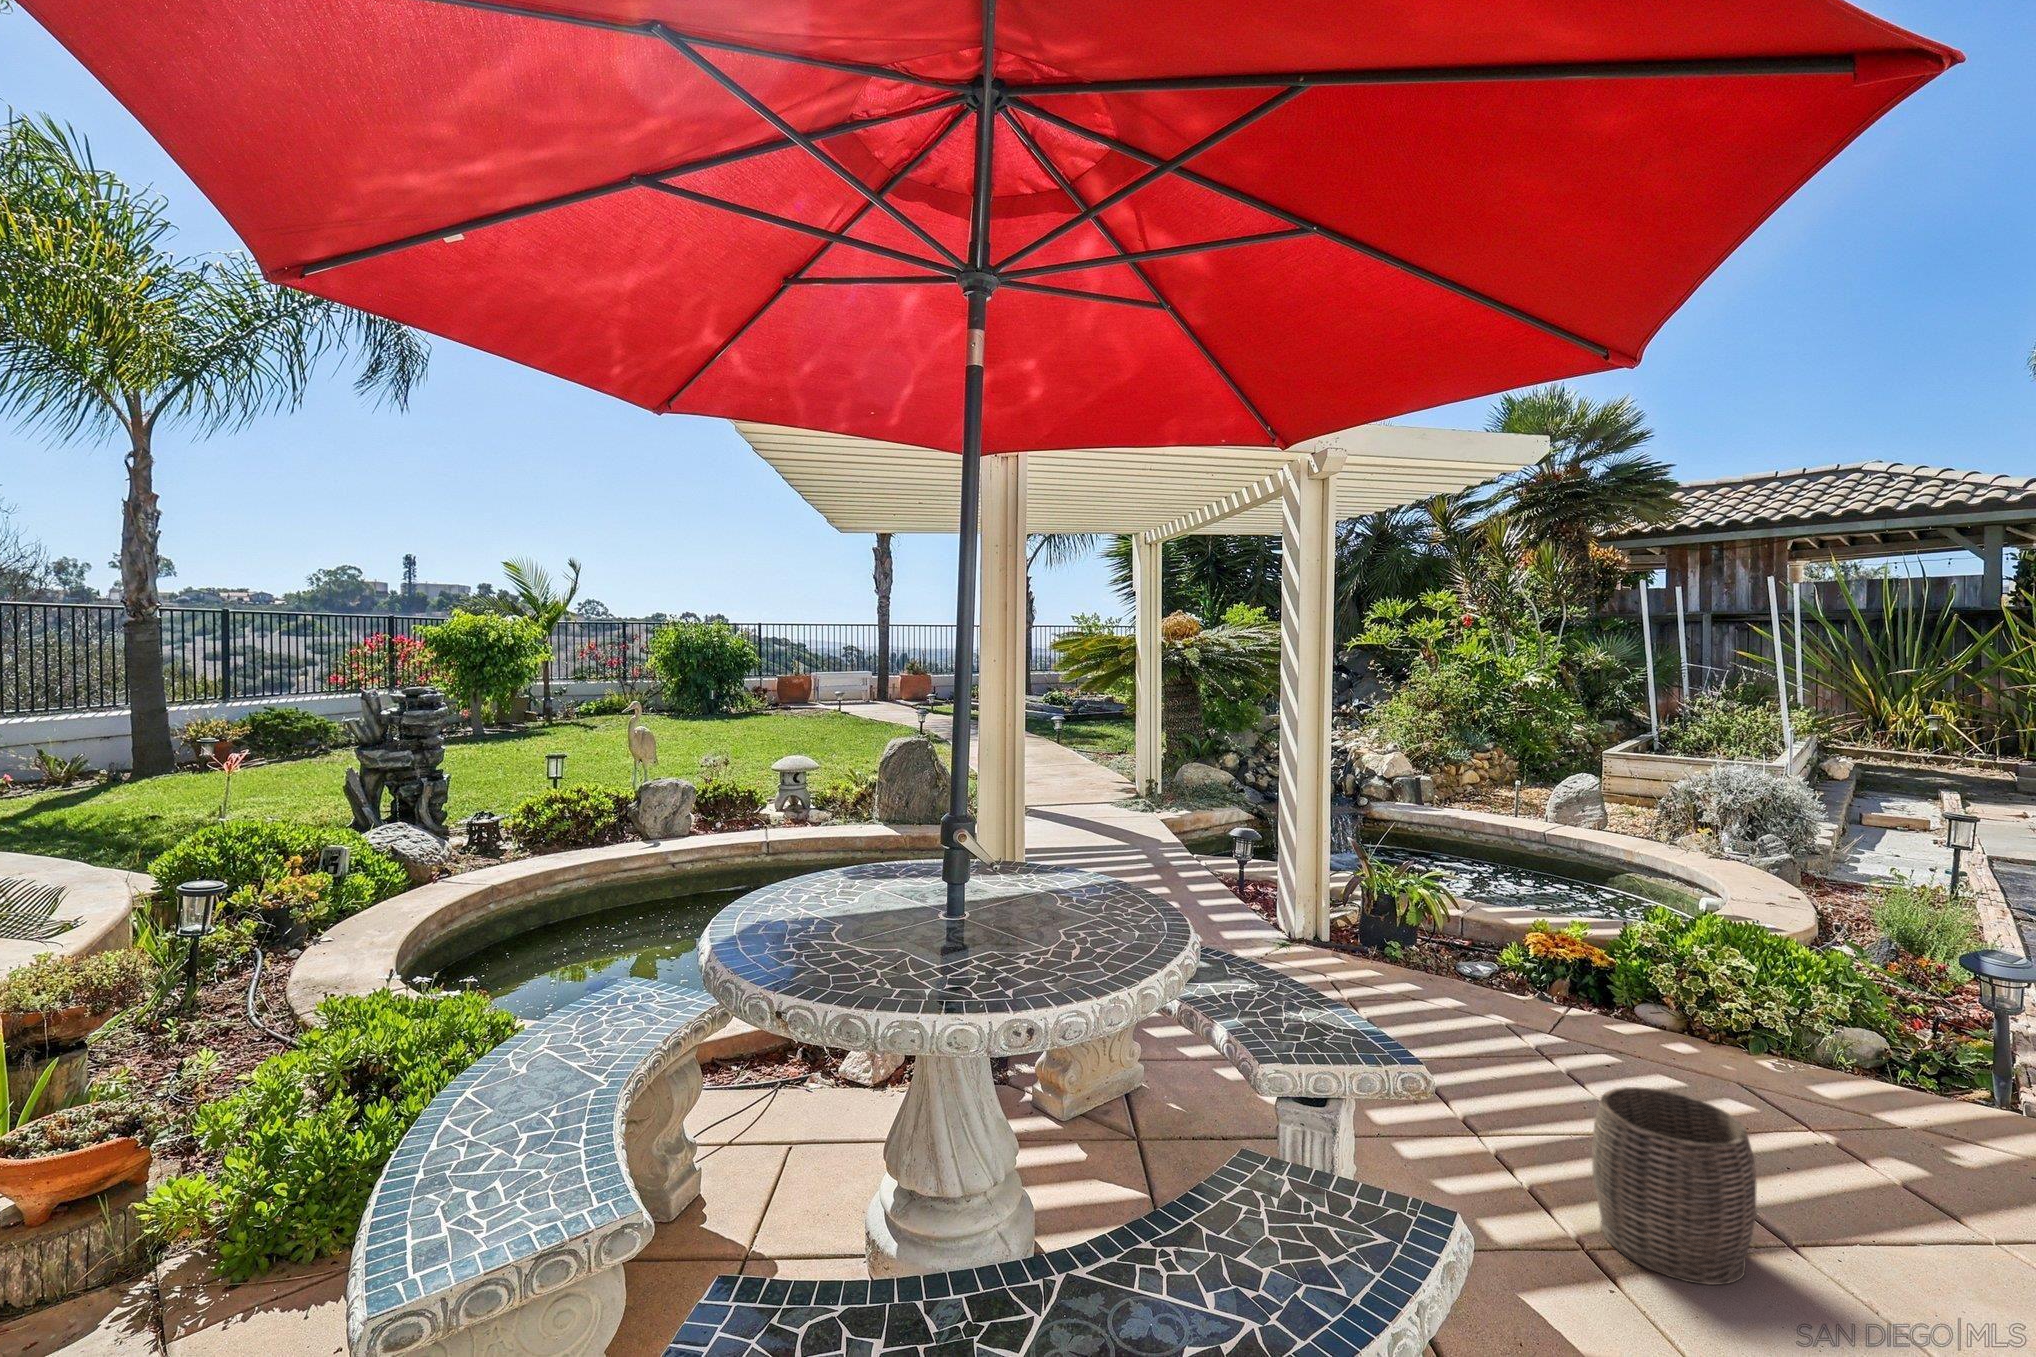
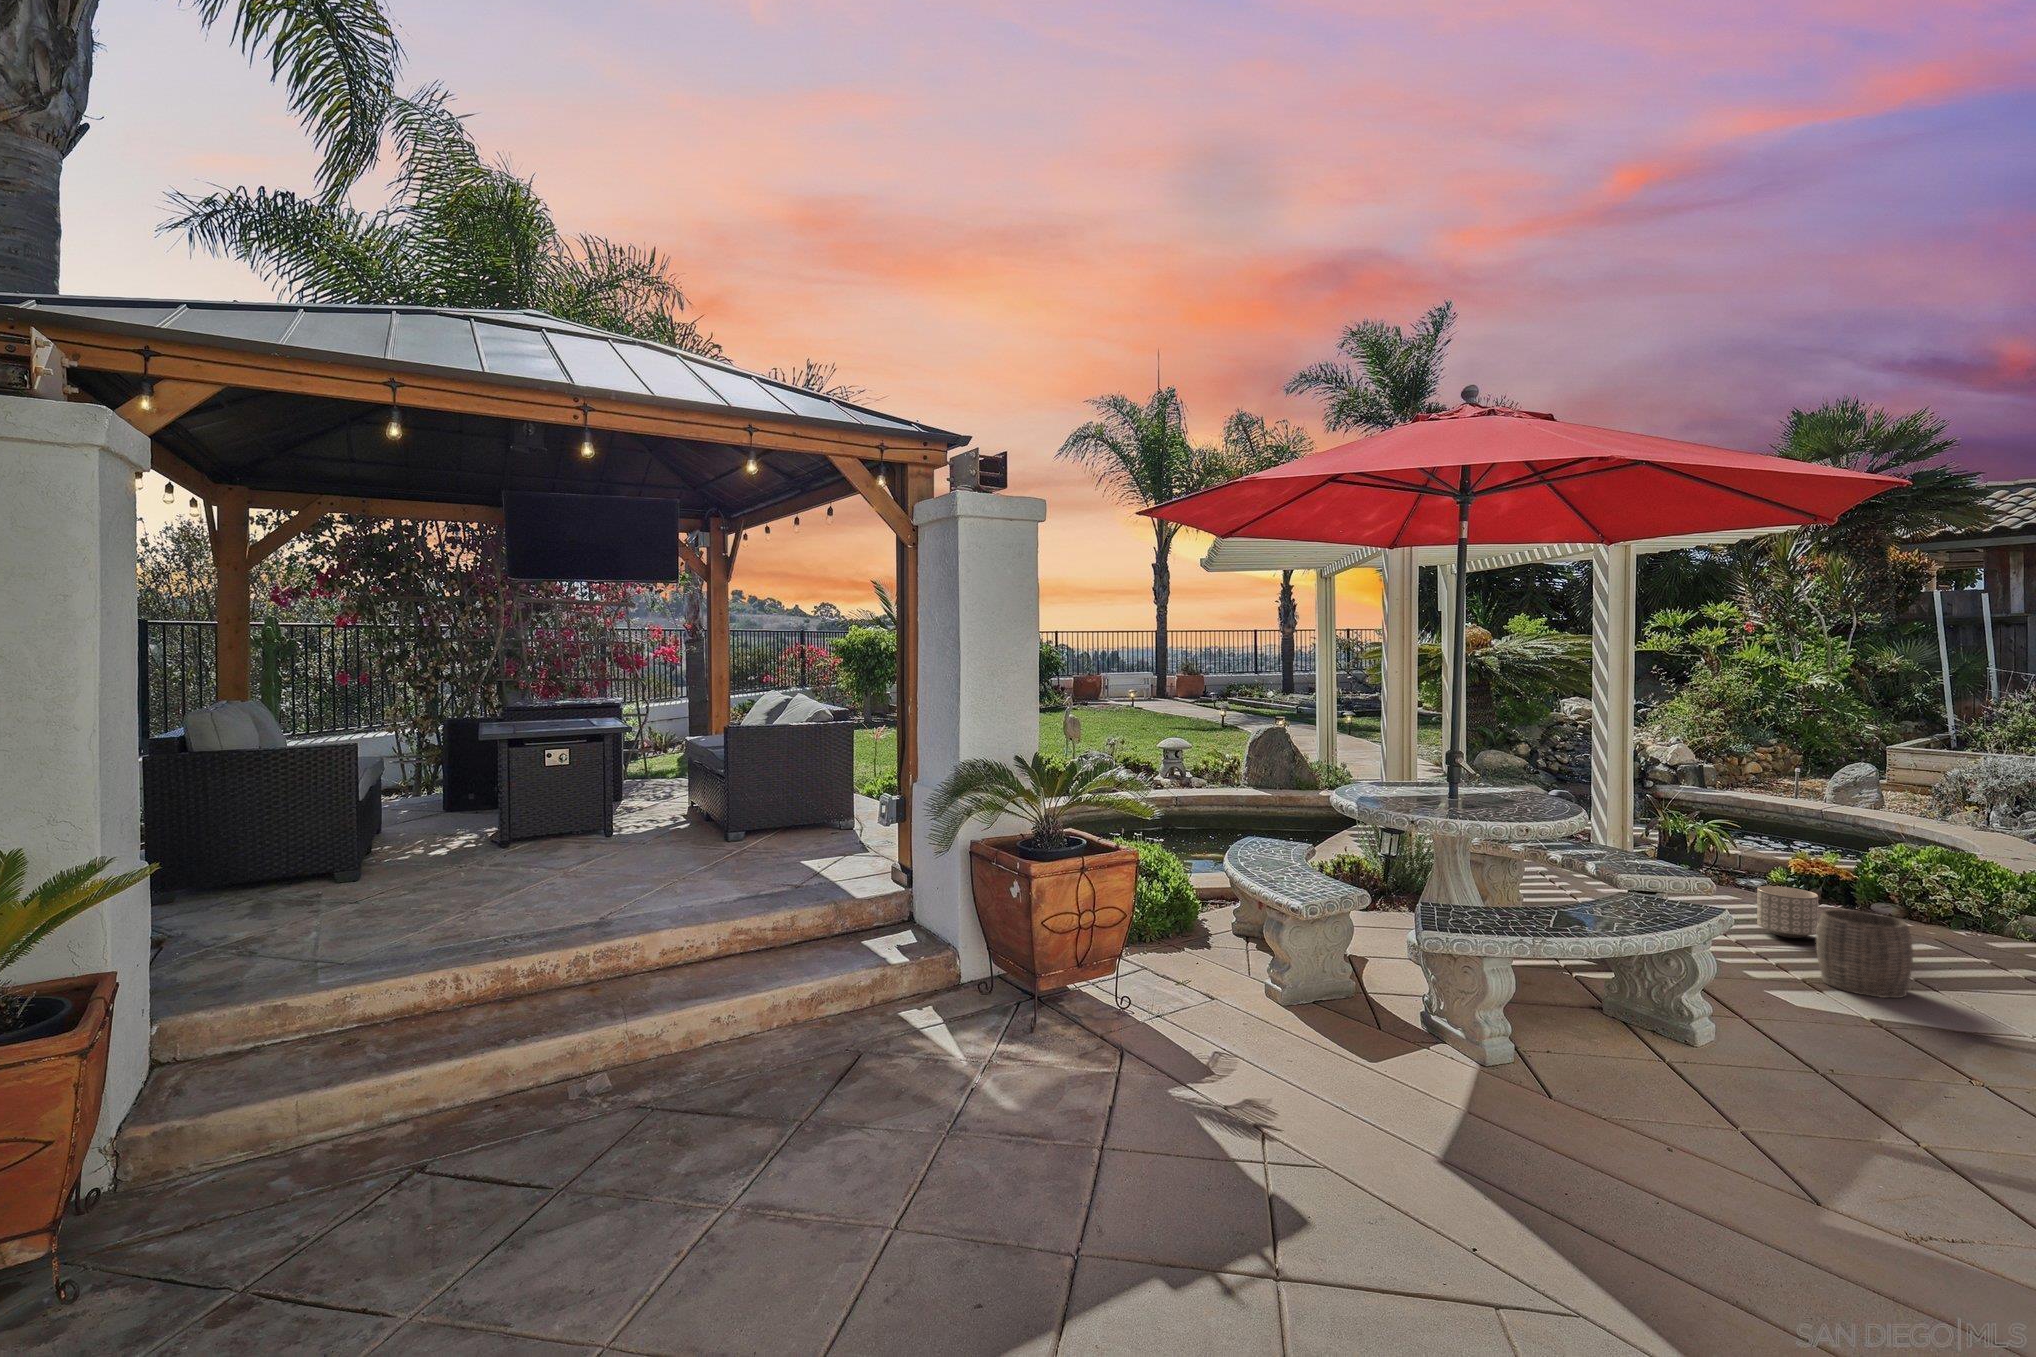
planter: none [1489,1002,1576,1094] -> present [1757,886,1818,938]

